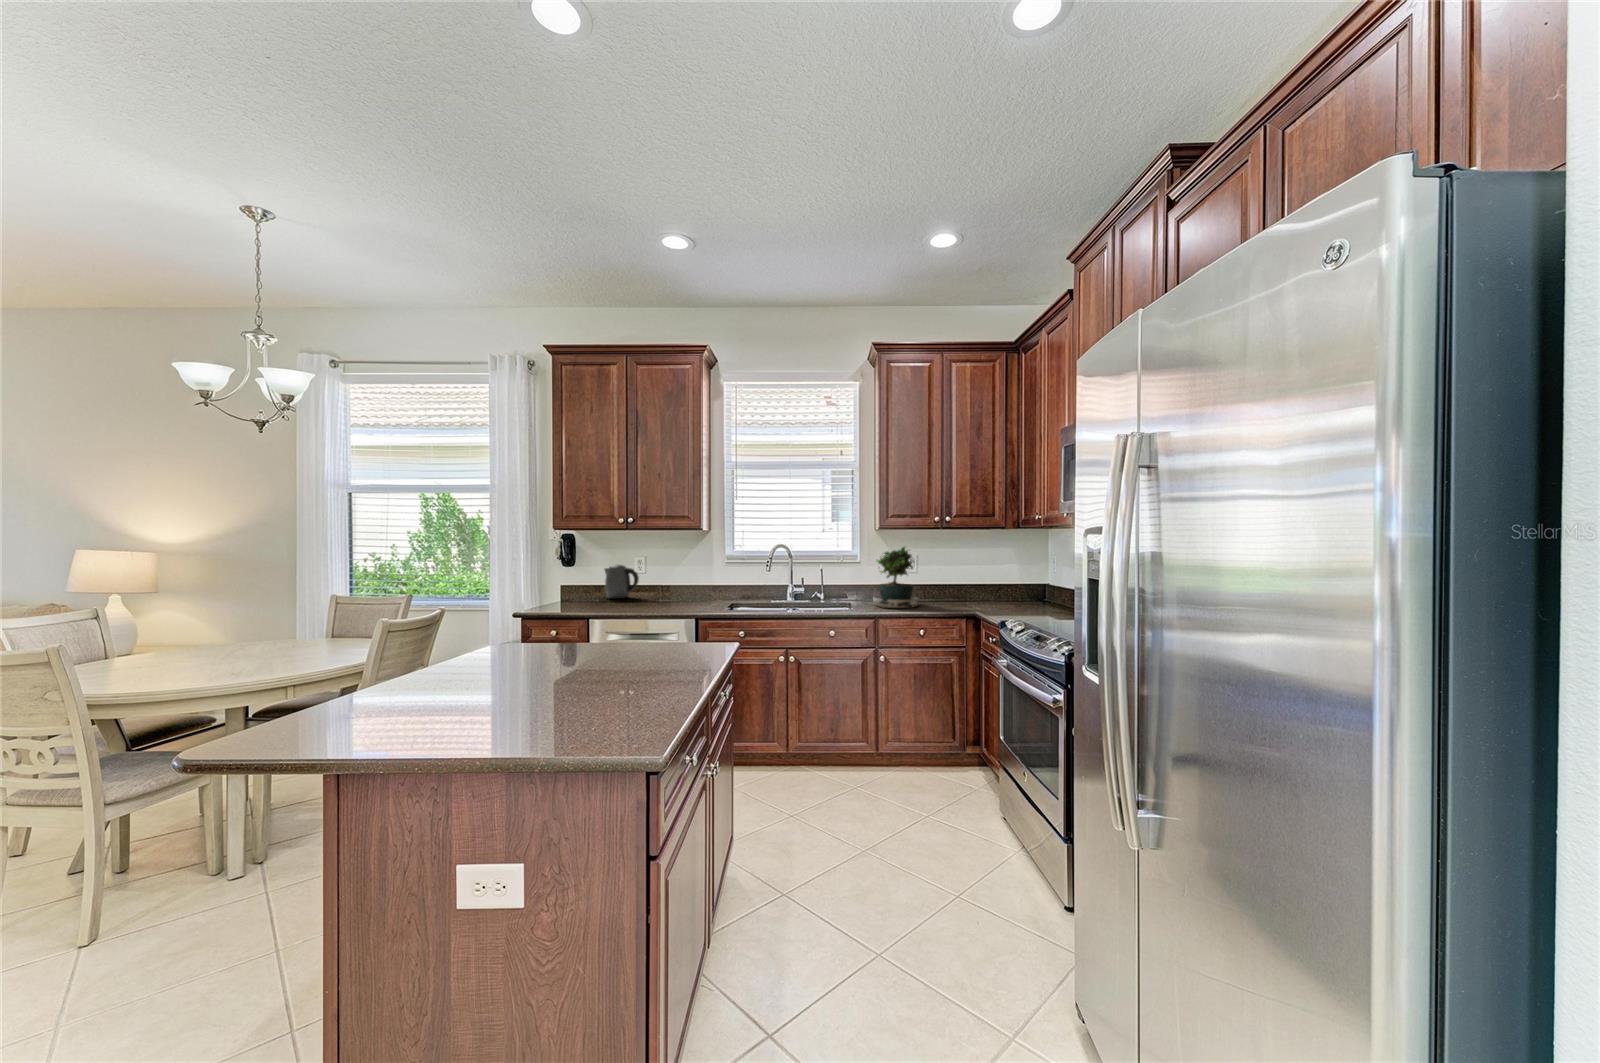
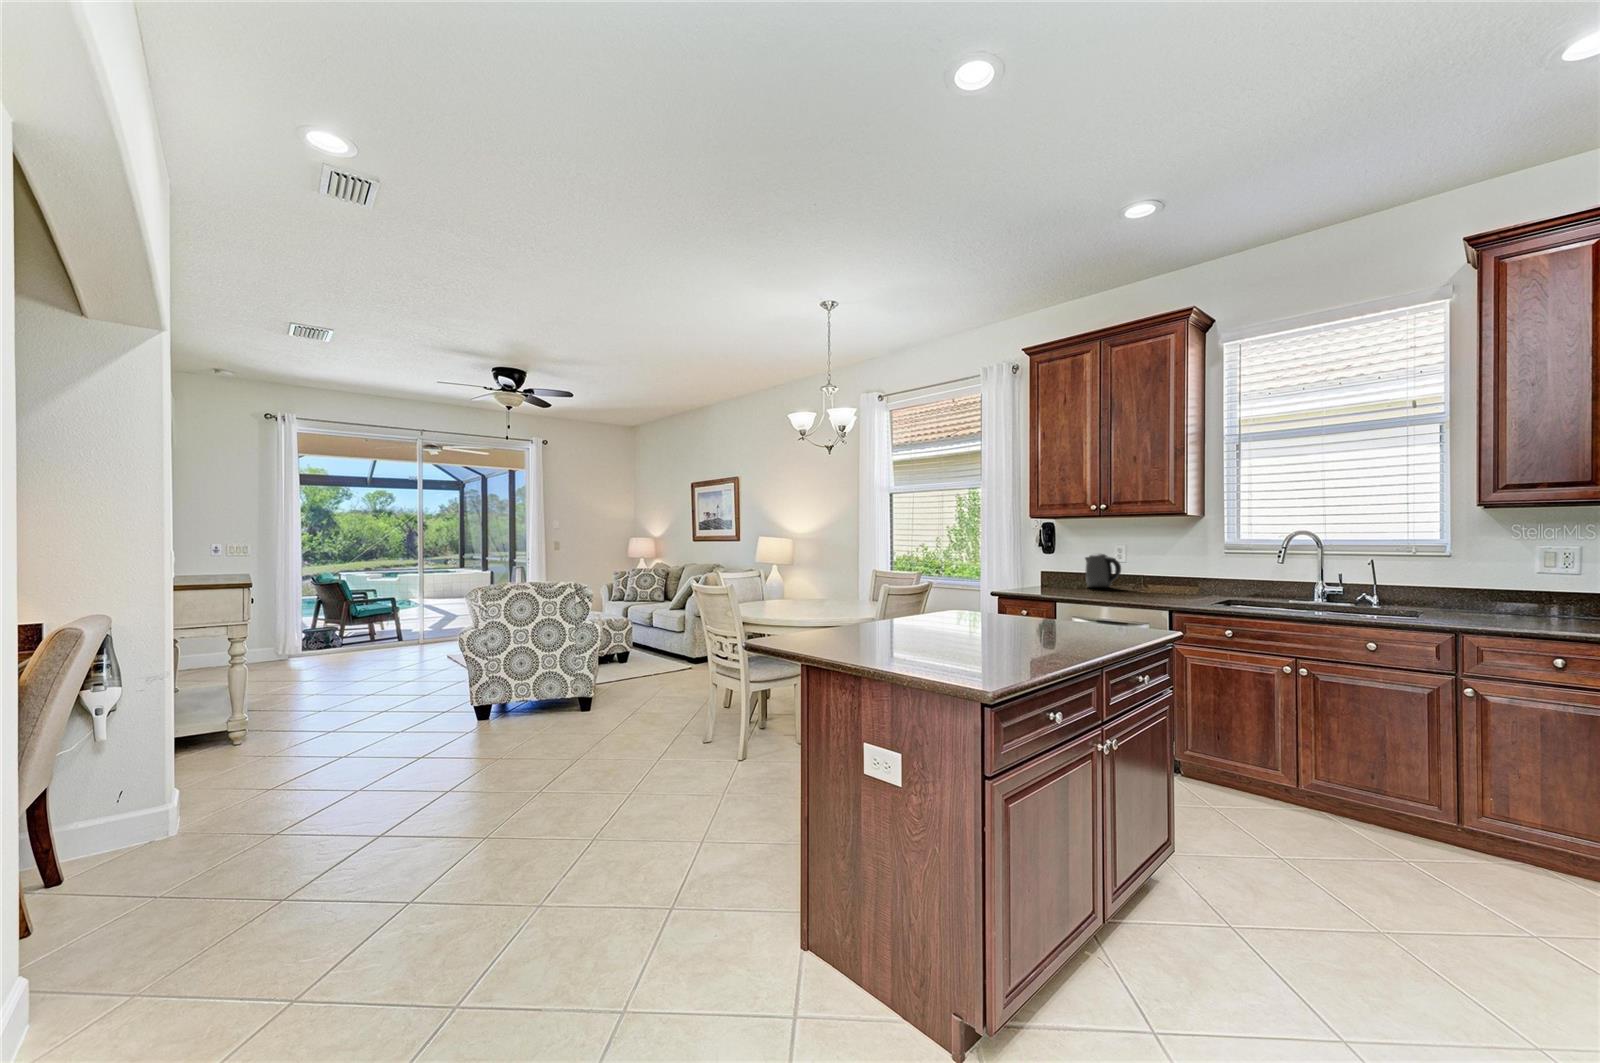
potted plant: present [873,547,920,608] -> none [1446,528,1566,624]

